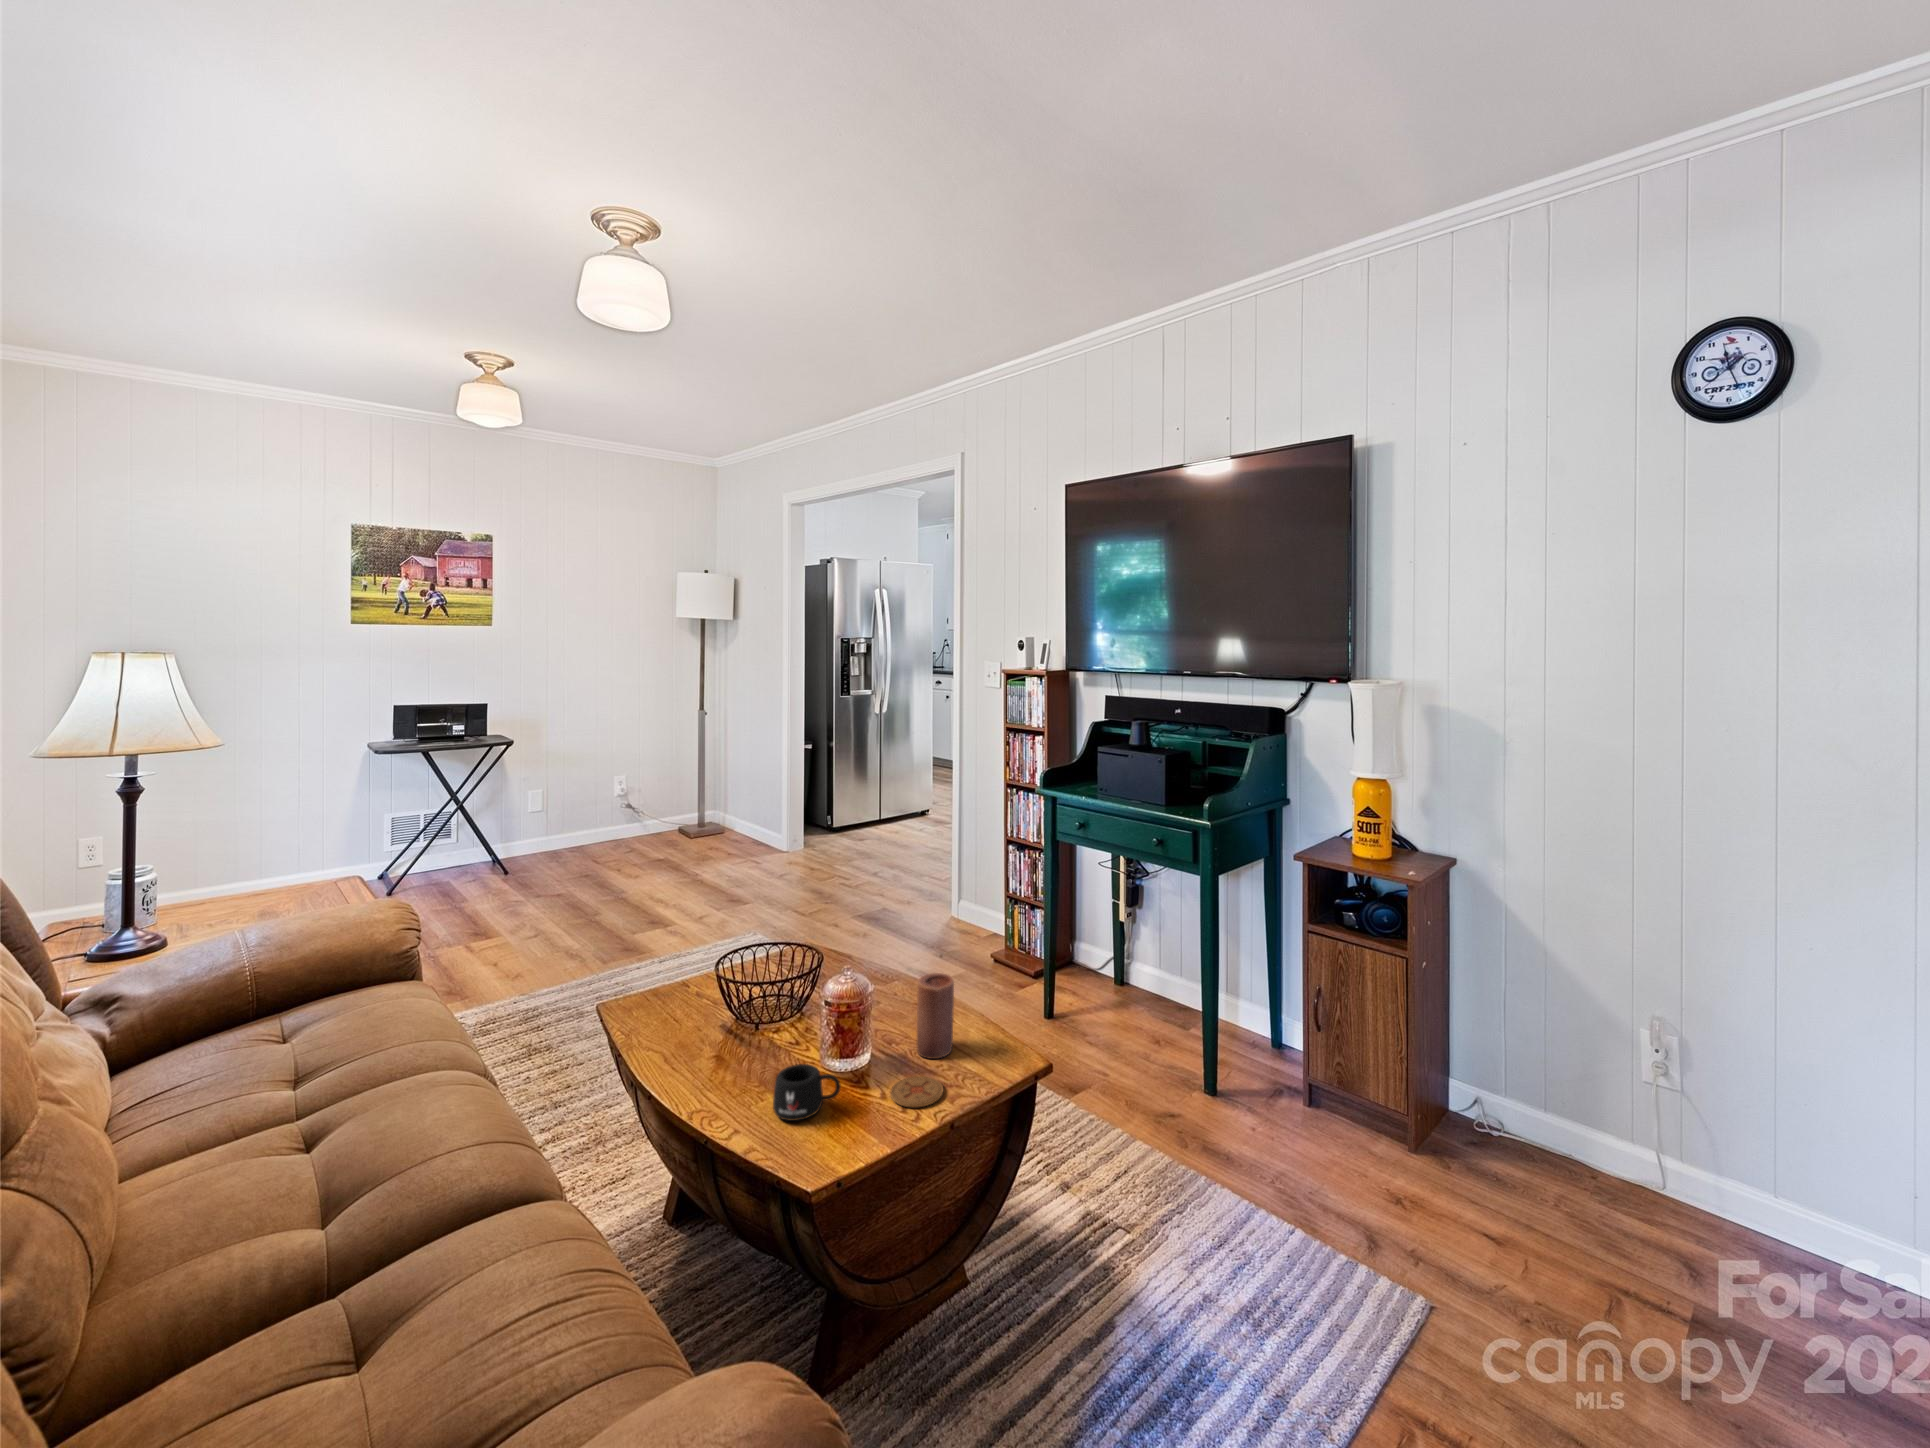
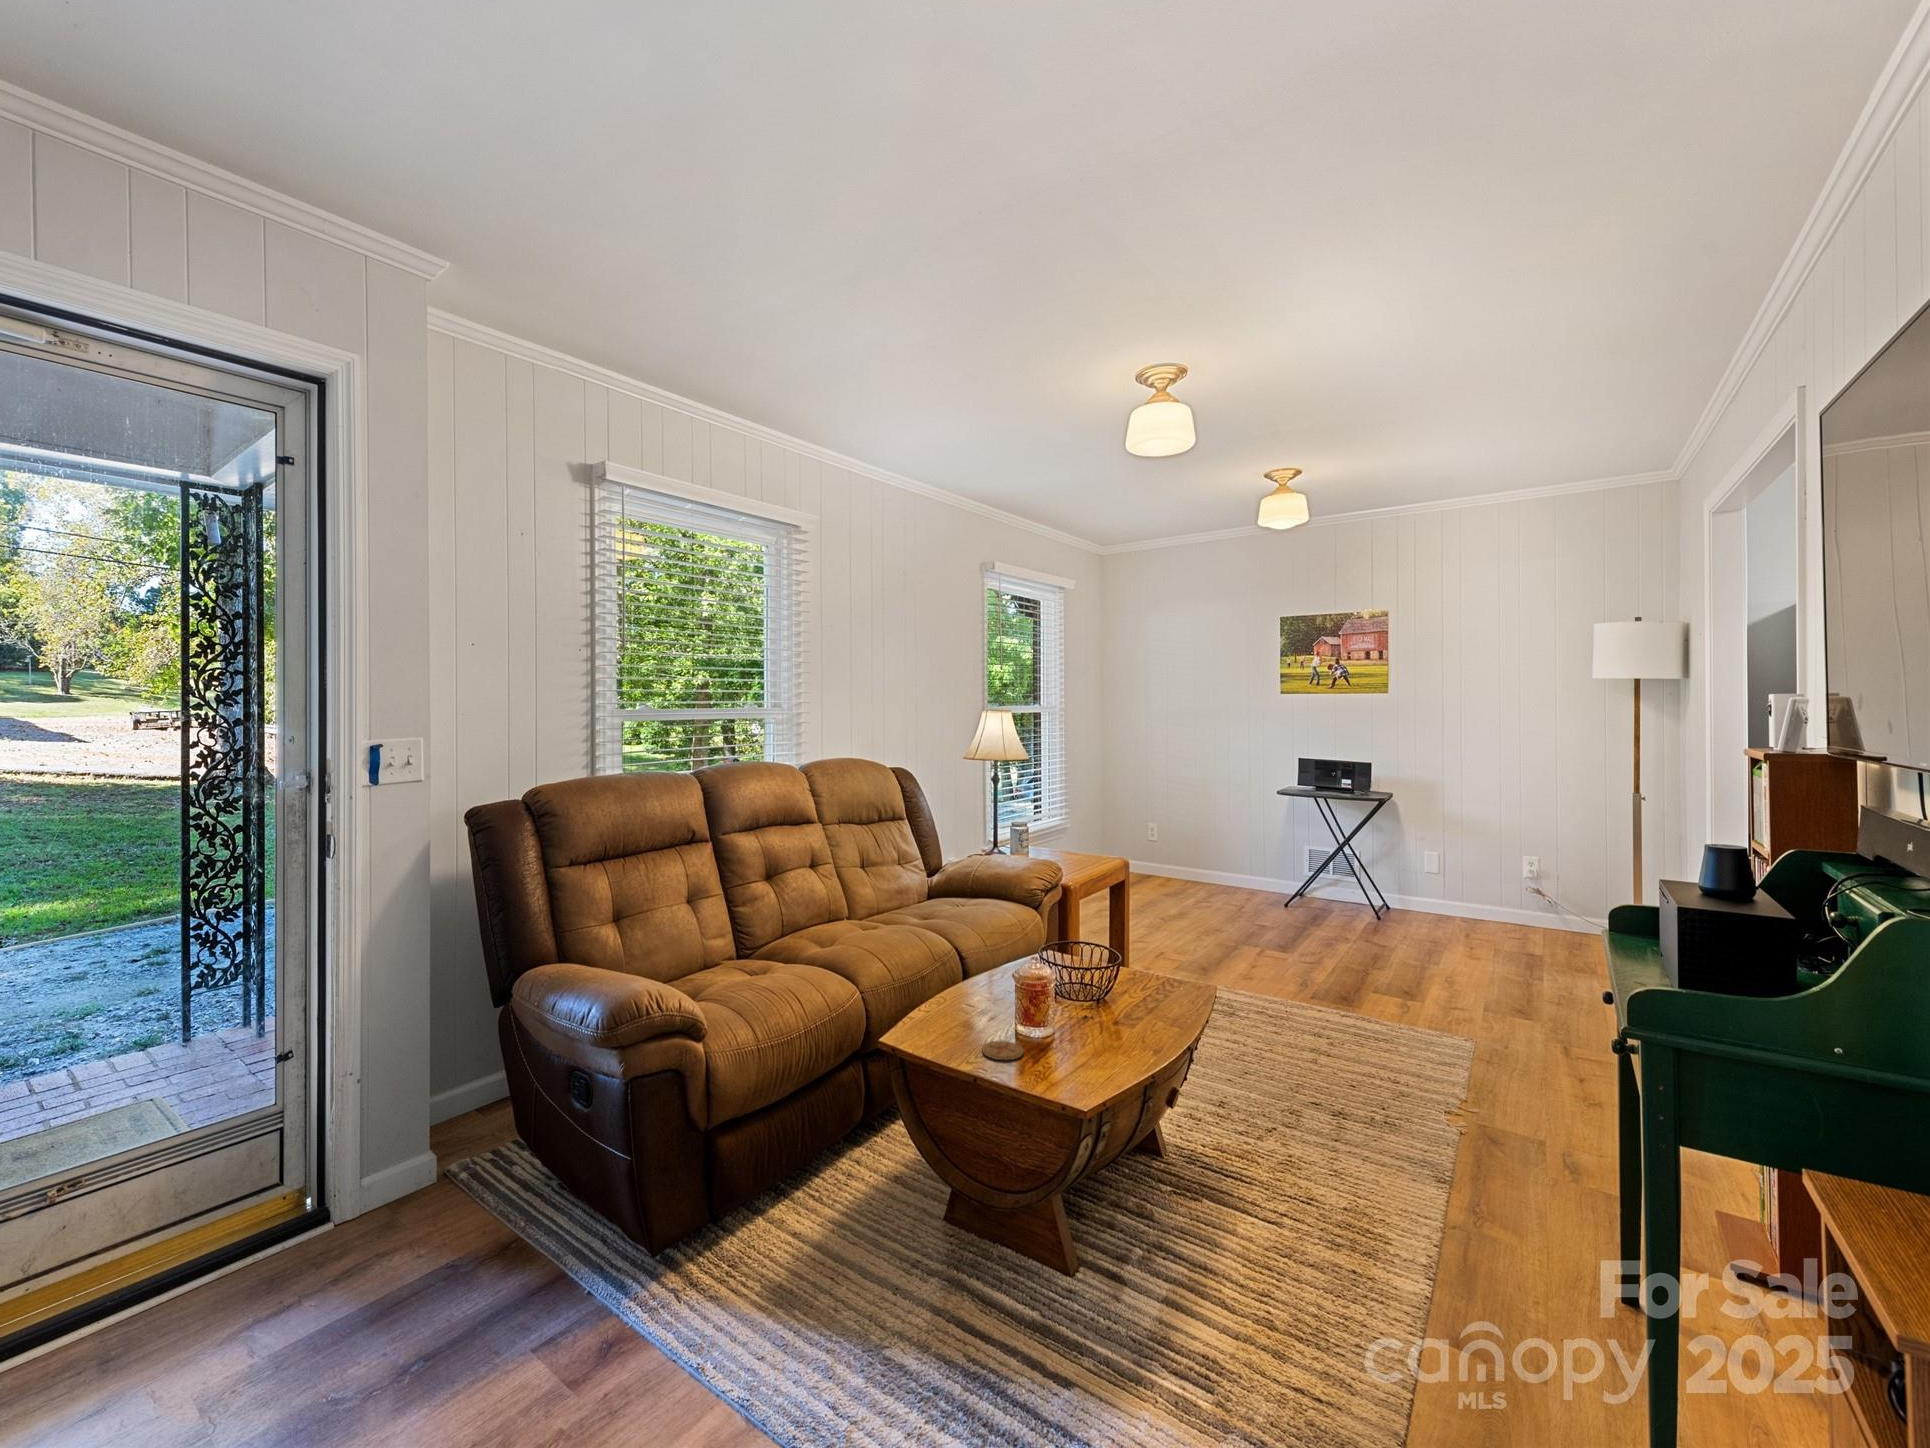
candle: present [917,973,954,1059] -> none [1052,983,1085,1056]
mug: present [773,1064,841,1121] -> none [944,989,977,1024]

